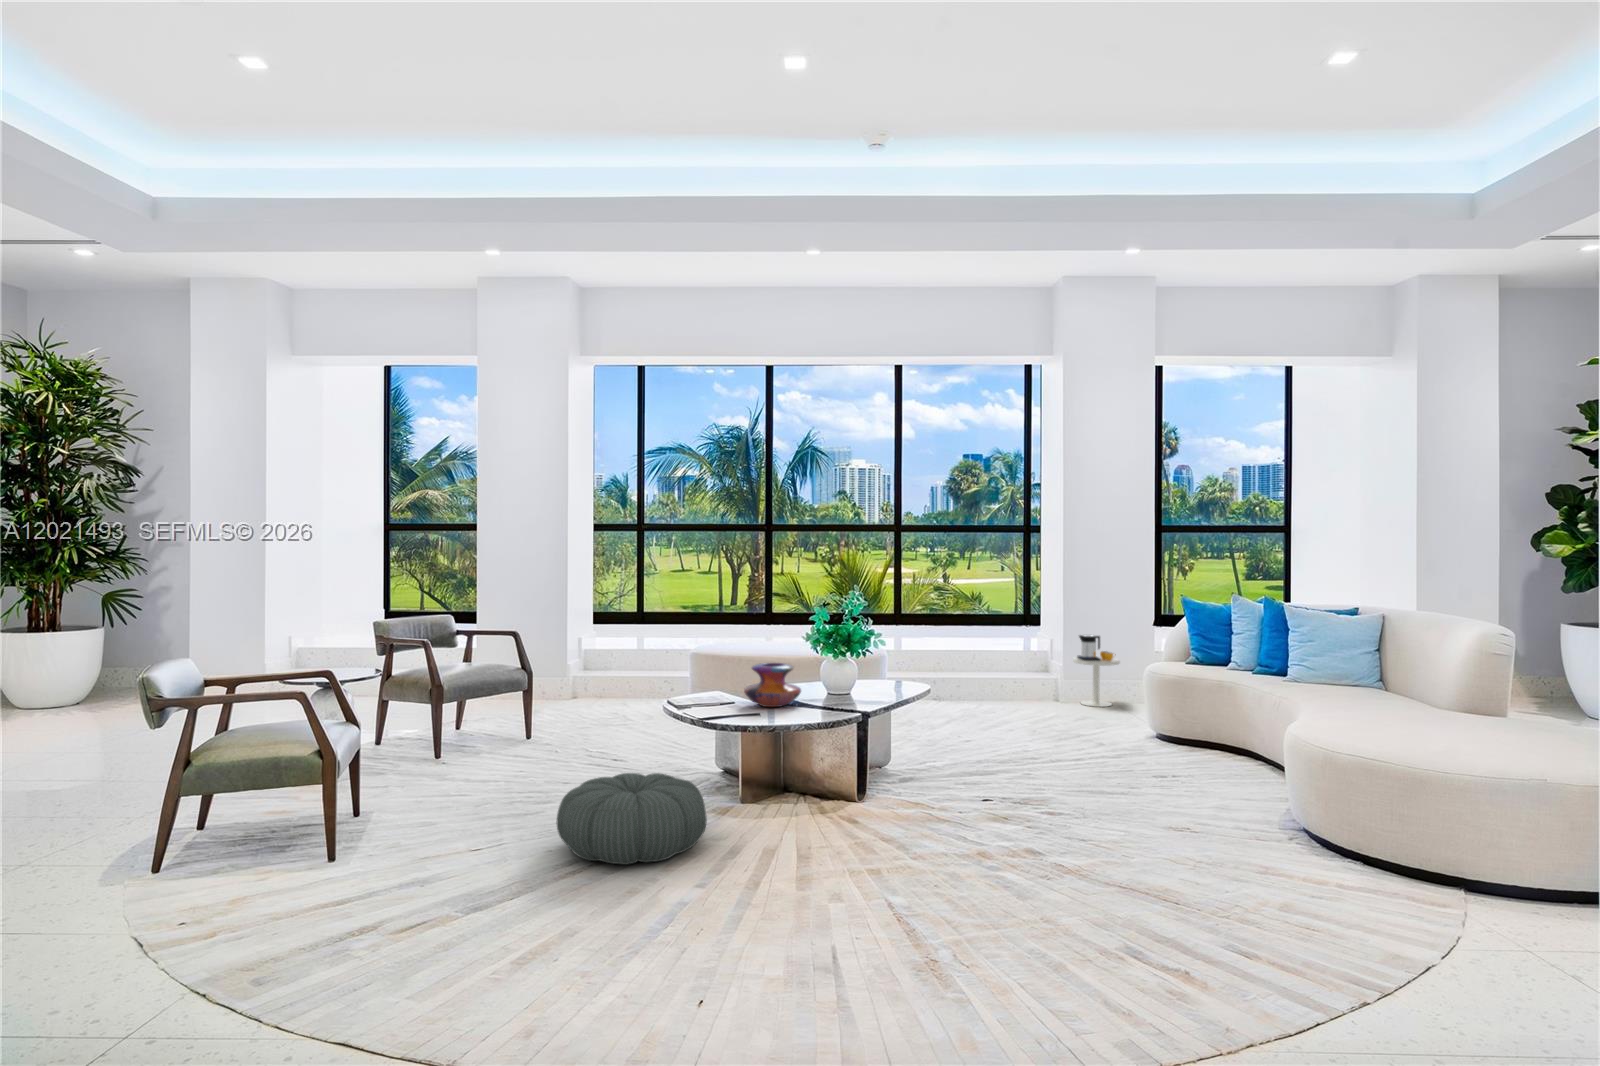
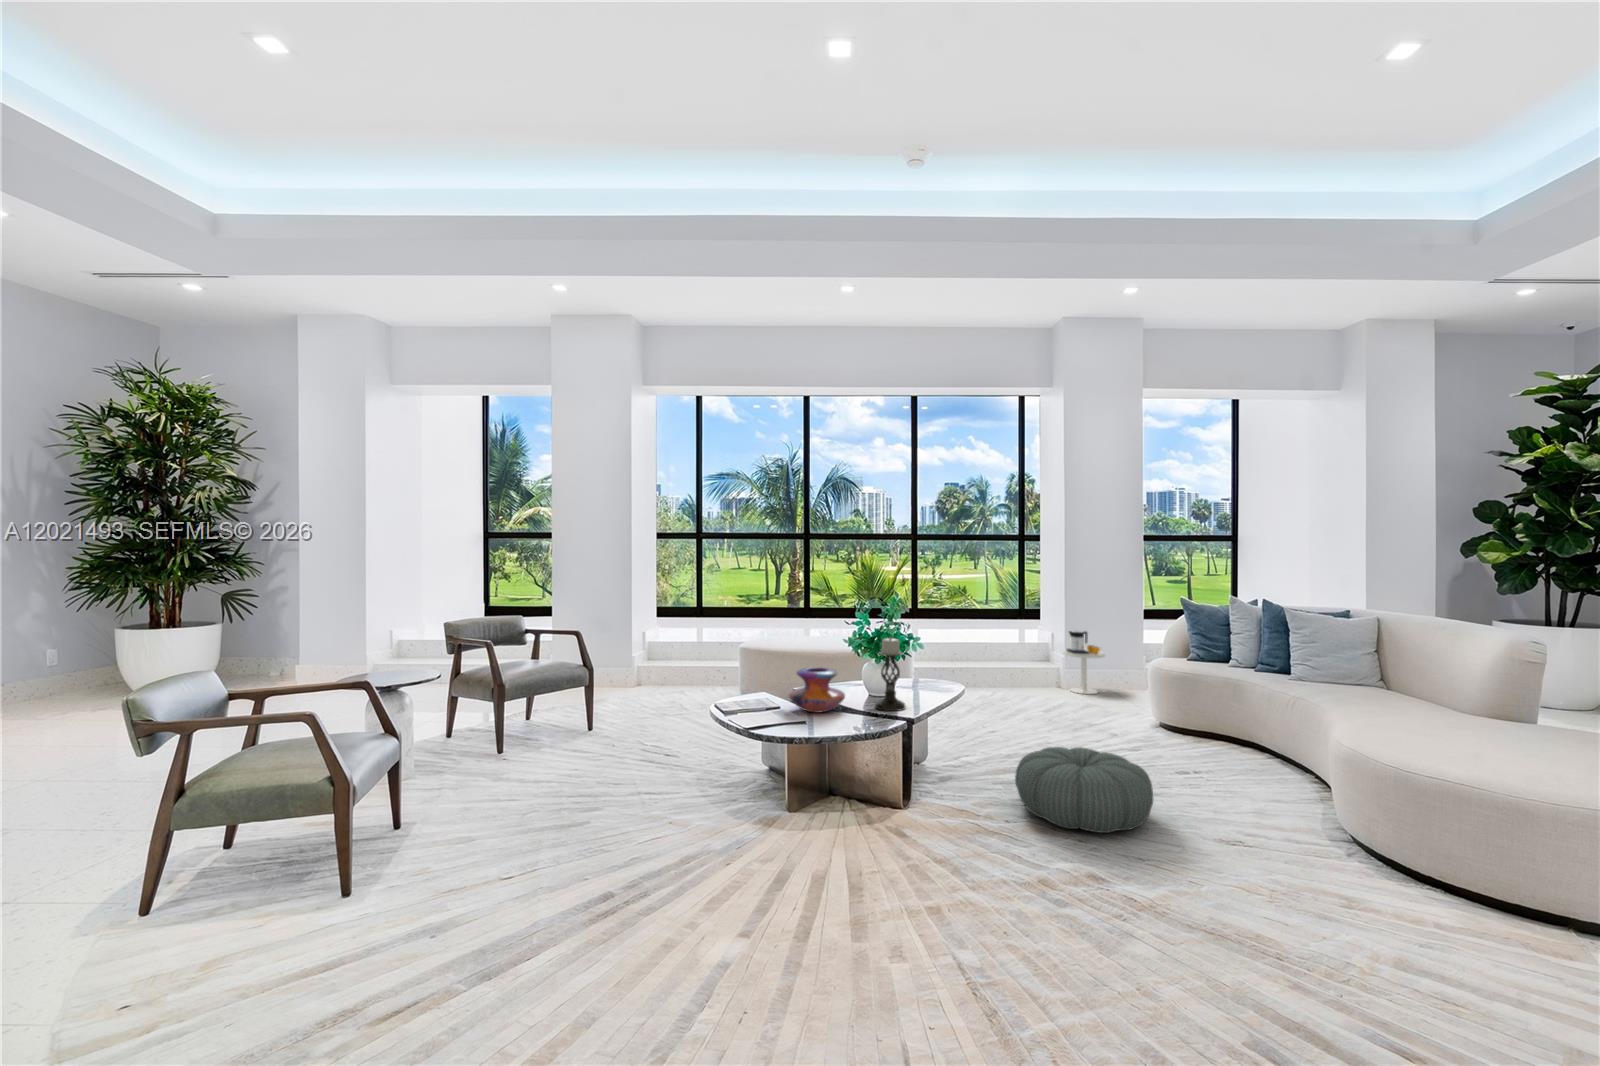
candle holder: none [832,631,863,706] -> present [875,637,906,711]
pouf: present [556,773,707,865] -> present [1015,747,1153,833]

